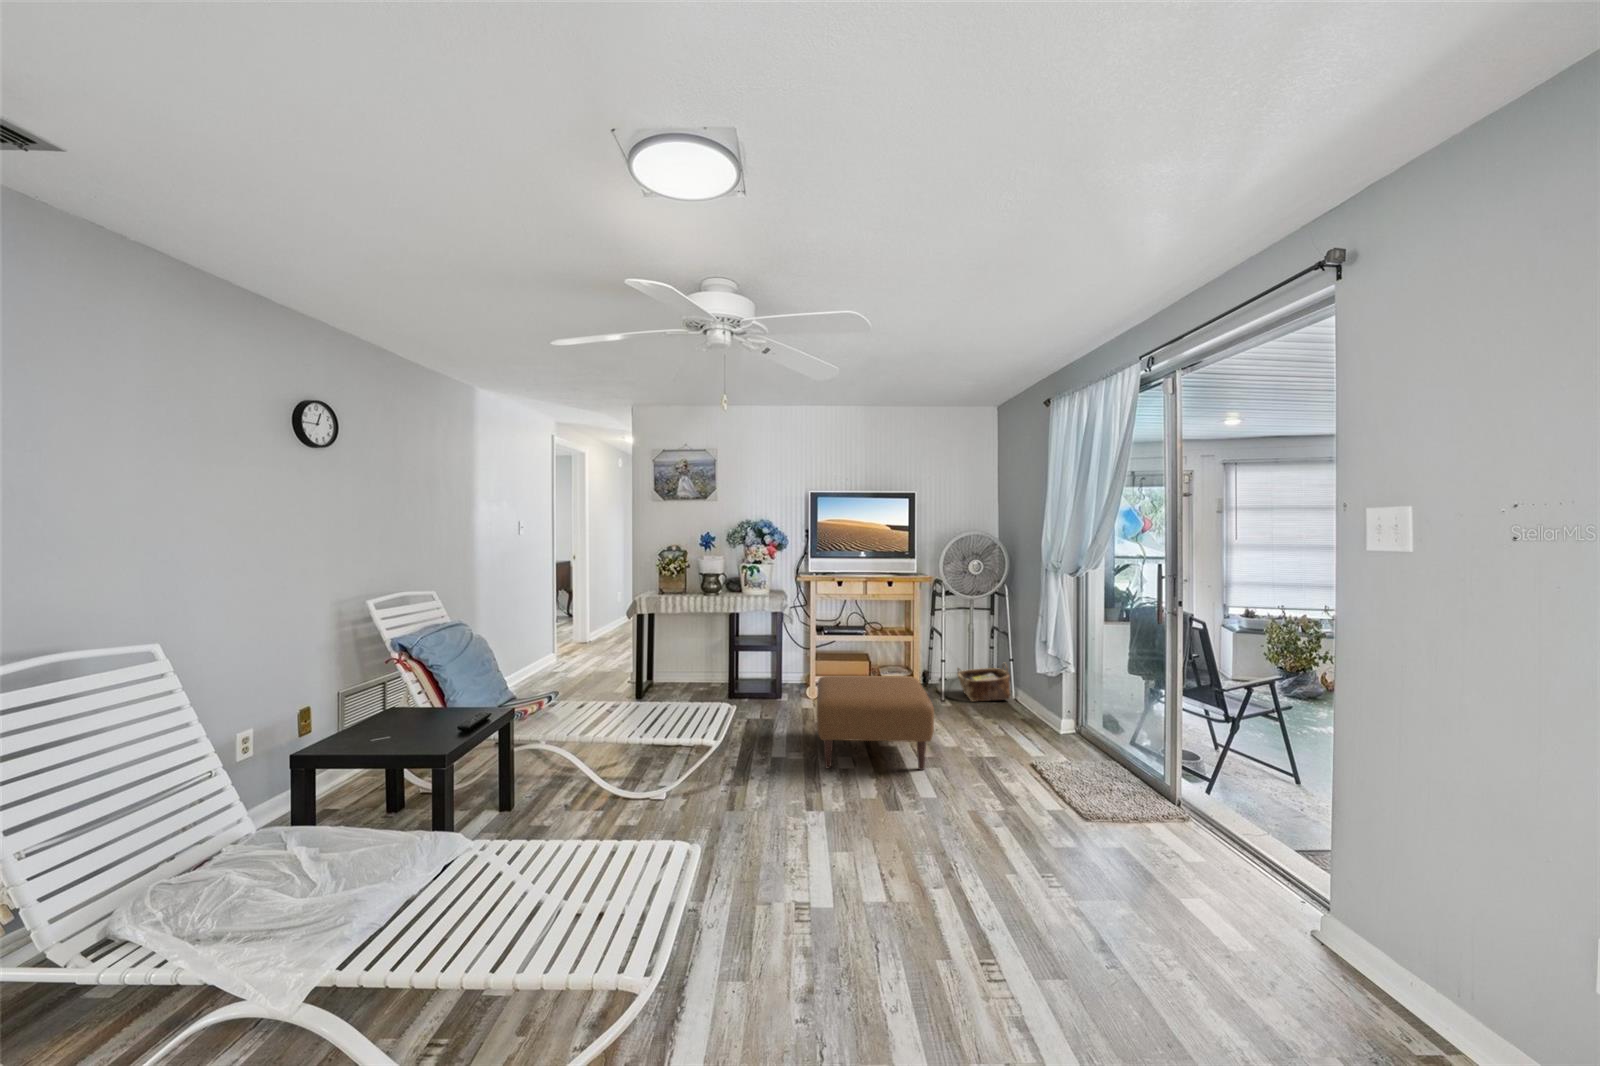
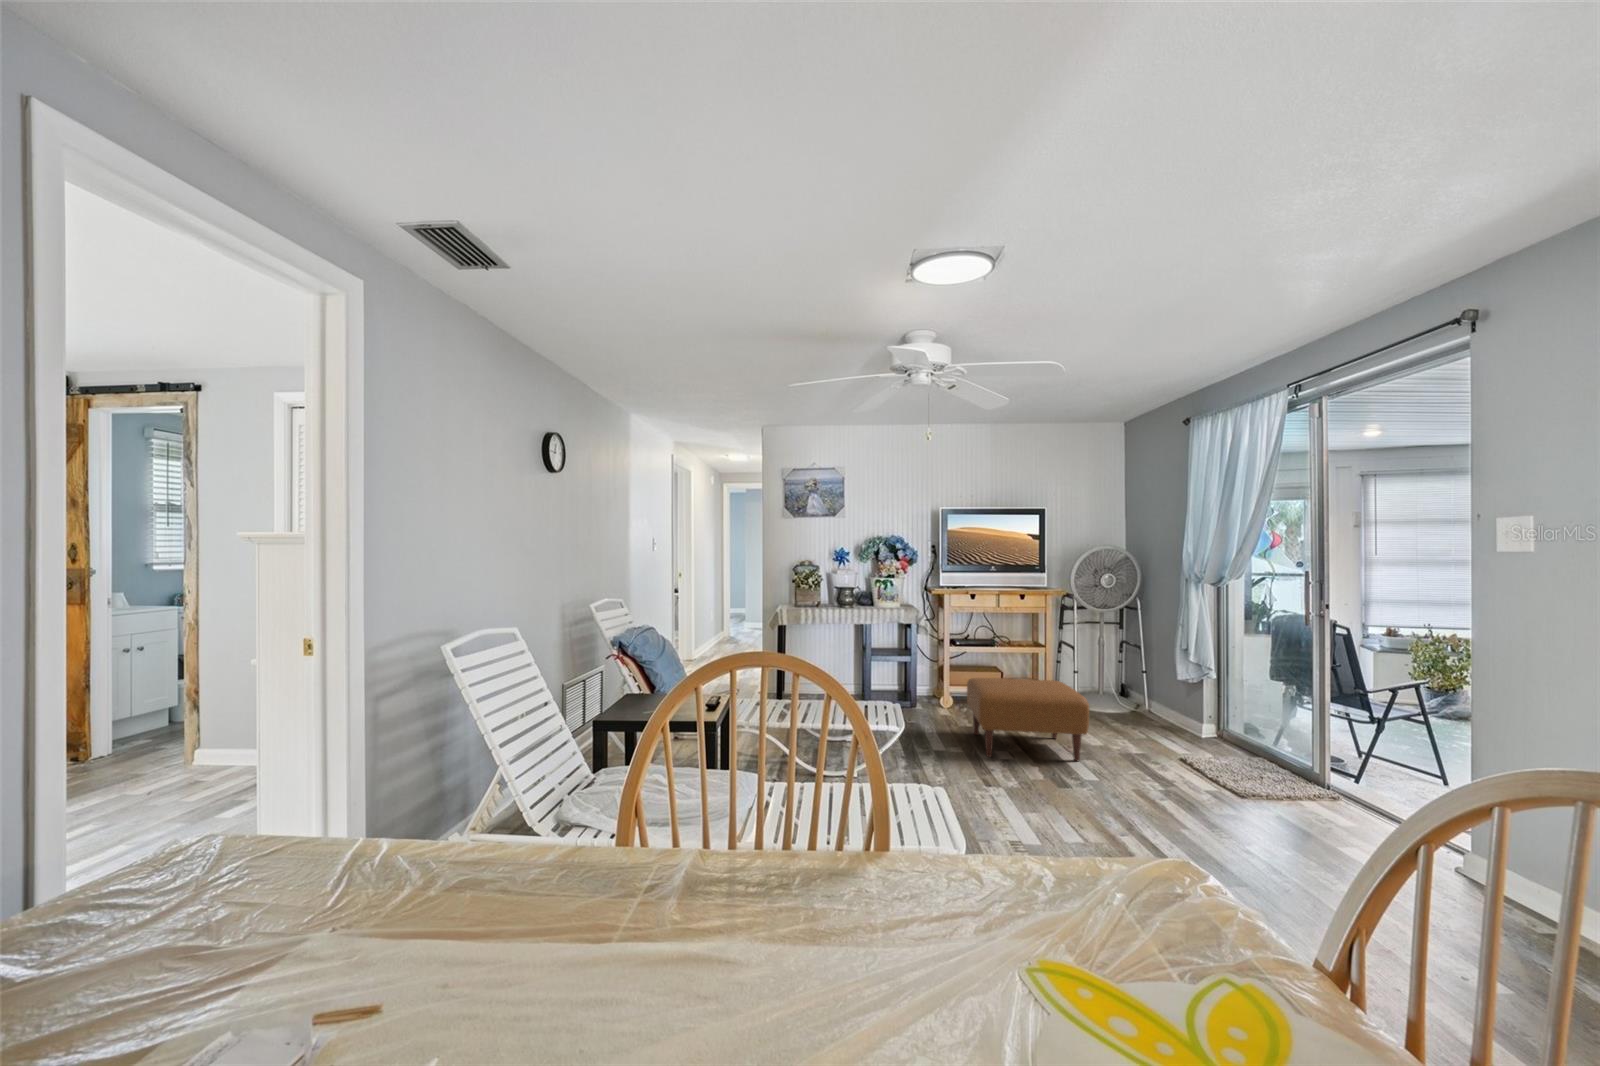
woven basket: present [957,662,1010,702] -> none [1089,677,1144,714]

